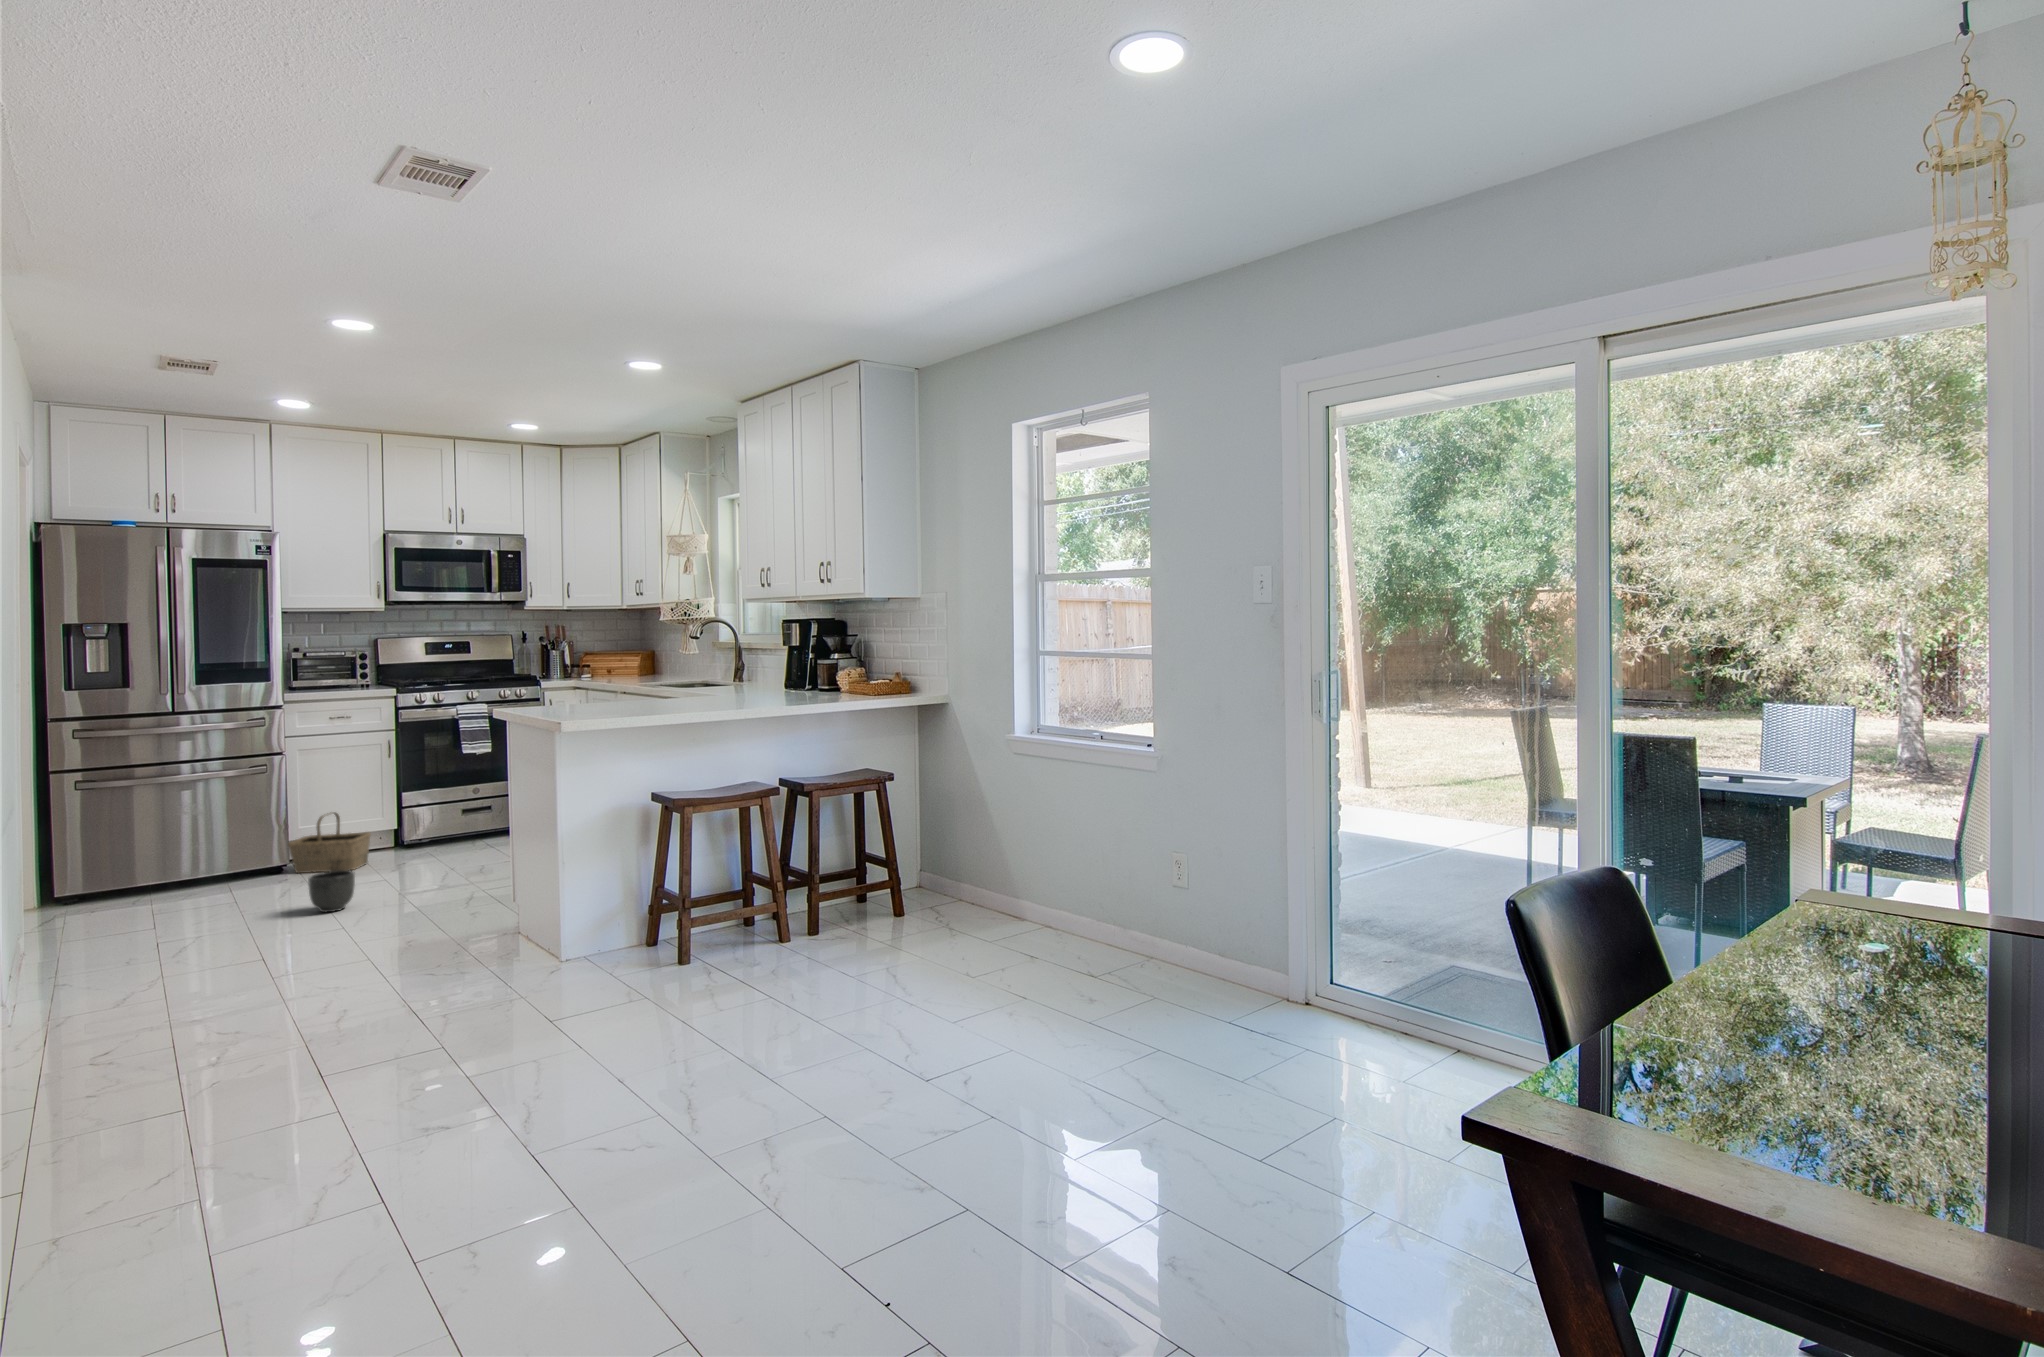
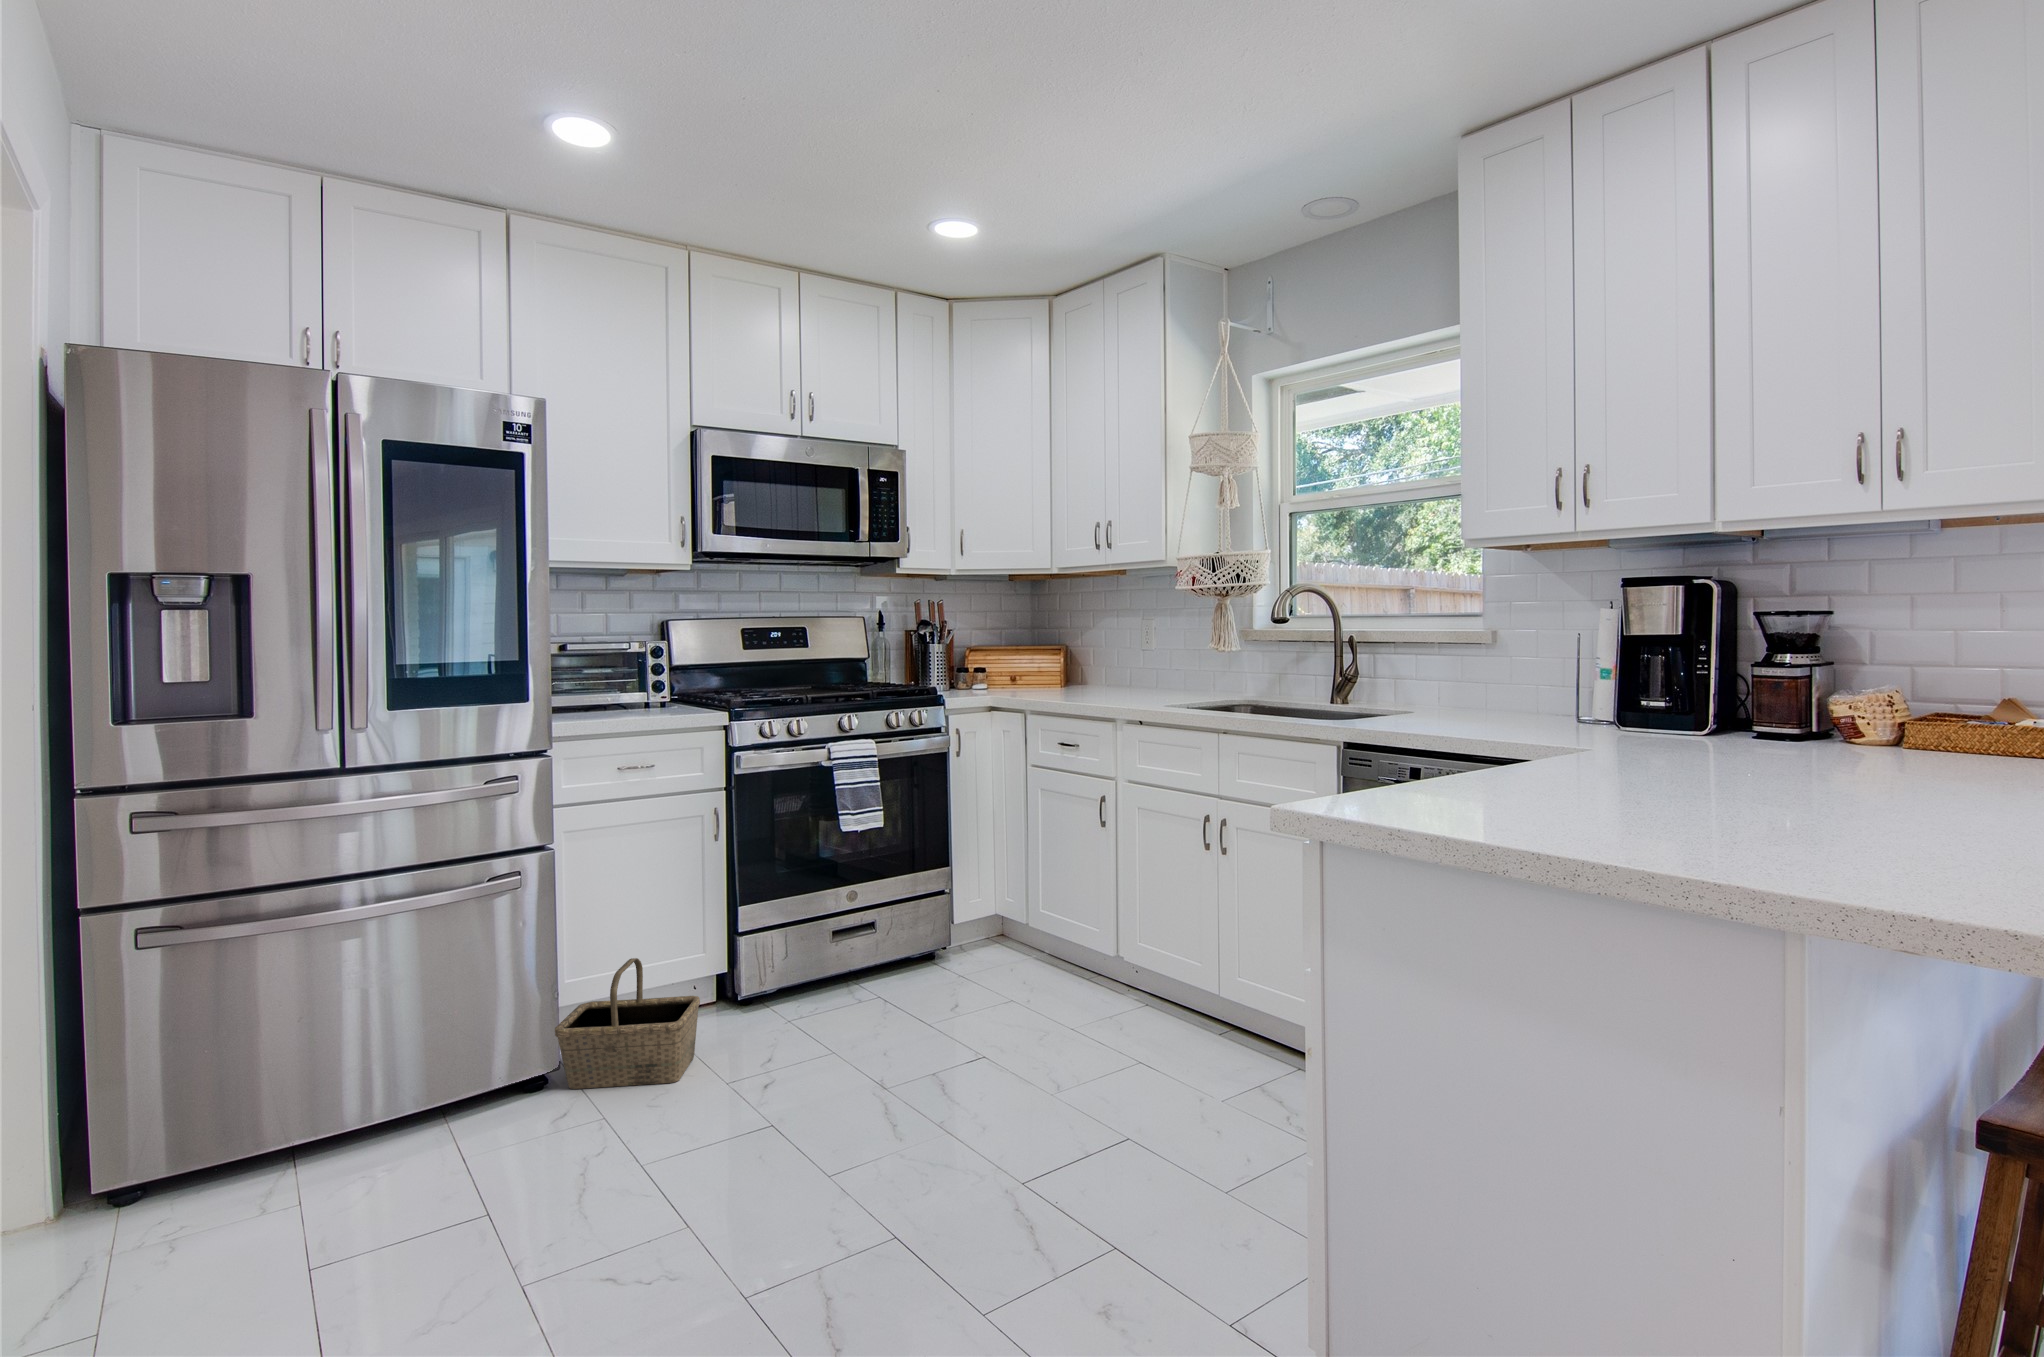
planter: present [308,870,355,912] -> none [654,1164,754,1288]

